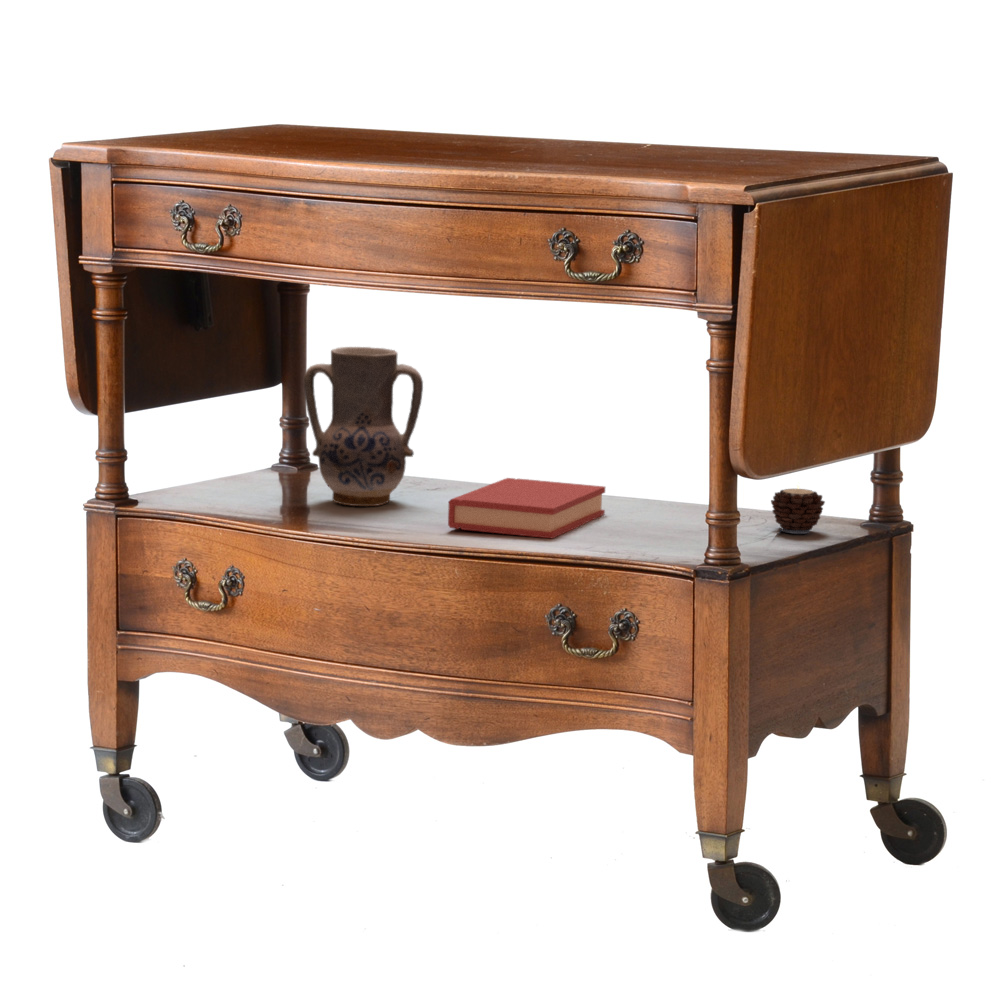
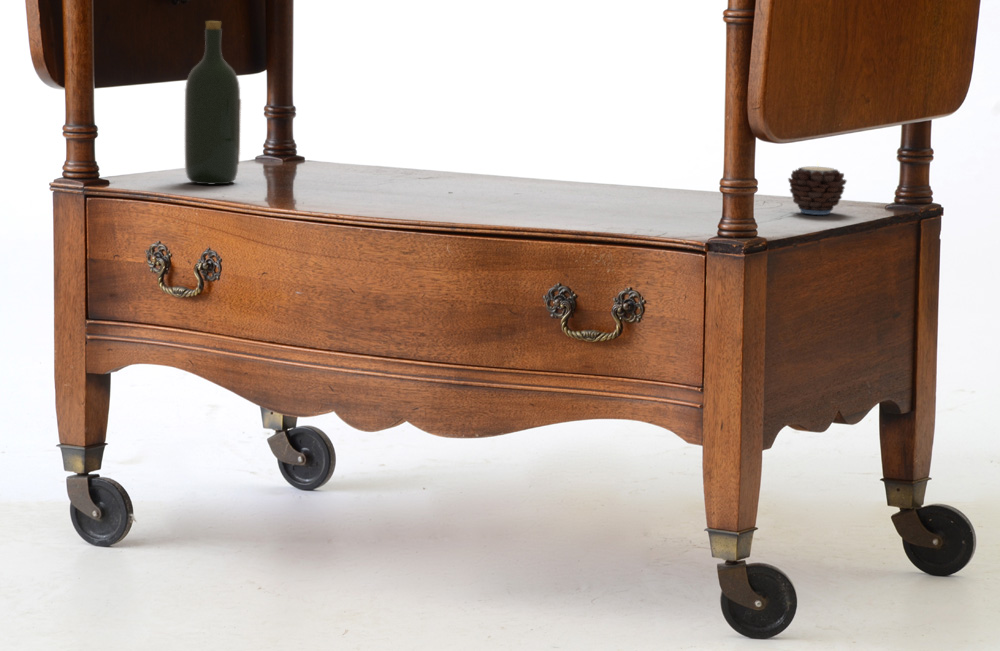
vase: present [304,347,423,506] -> none [287,21,414,189]
wine bottle: none [207,348,259,501] -> present [185,21,241,184]
hardback book: present [448,478,605,538] -> none [439,159,609,216]

